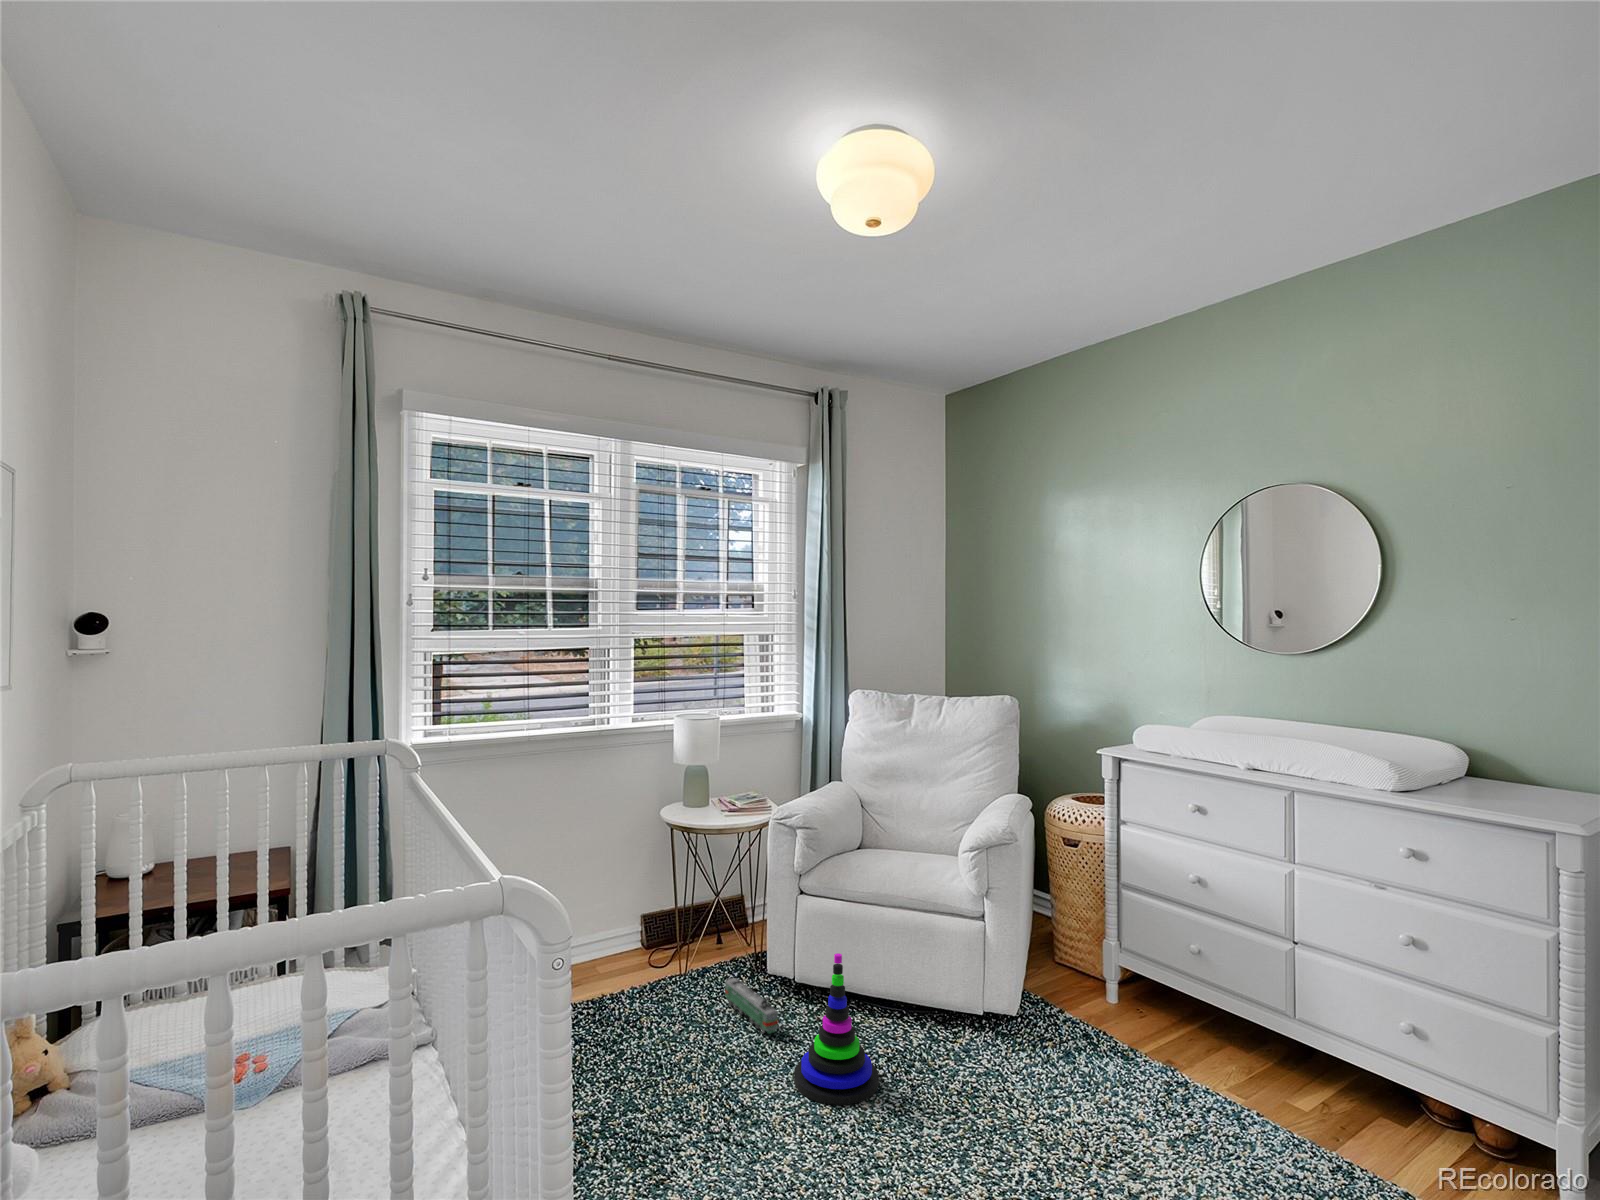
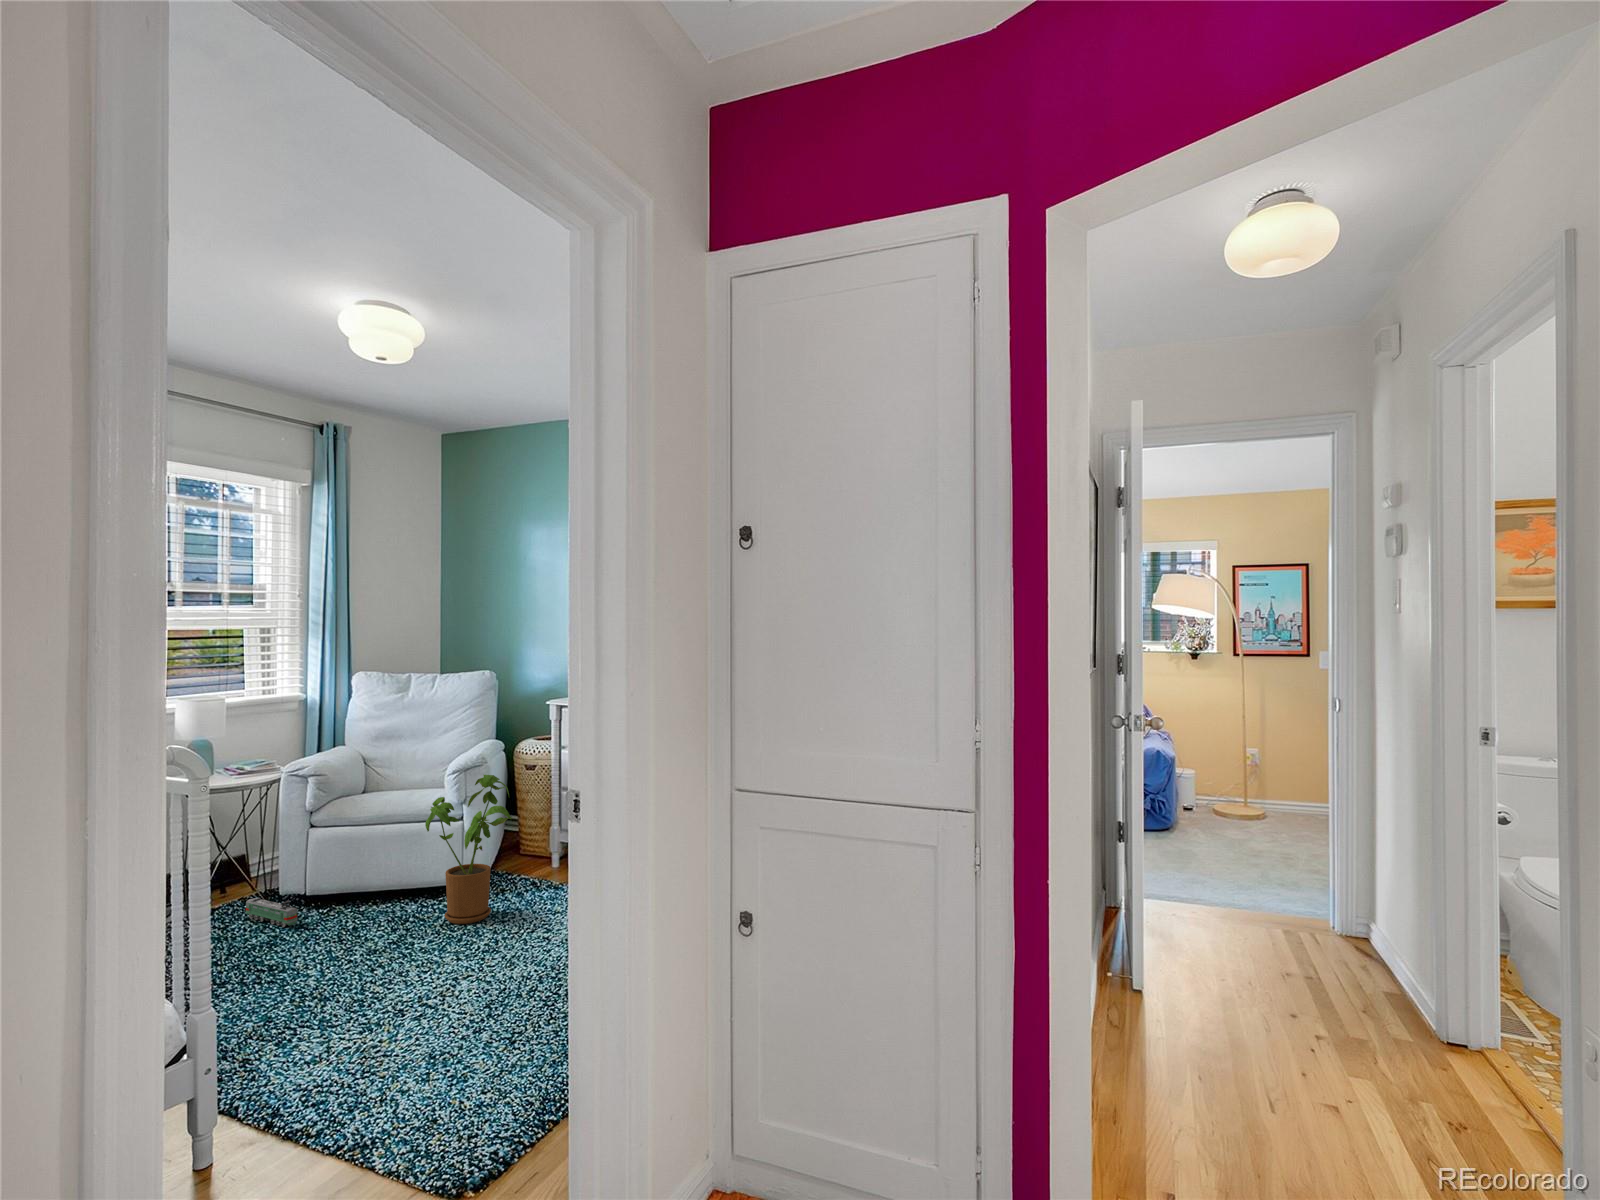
house plant: none [940,867,1072,1102] -> present [425,775,512,924]
stacking toy: present [794,953,879,1105] -> none [314,849,381,949]

